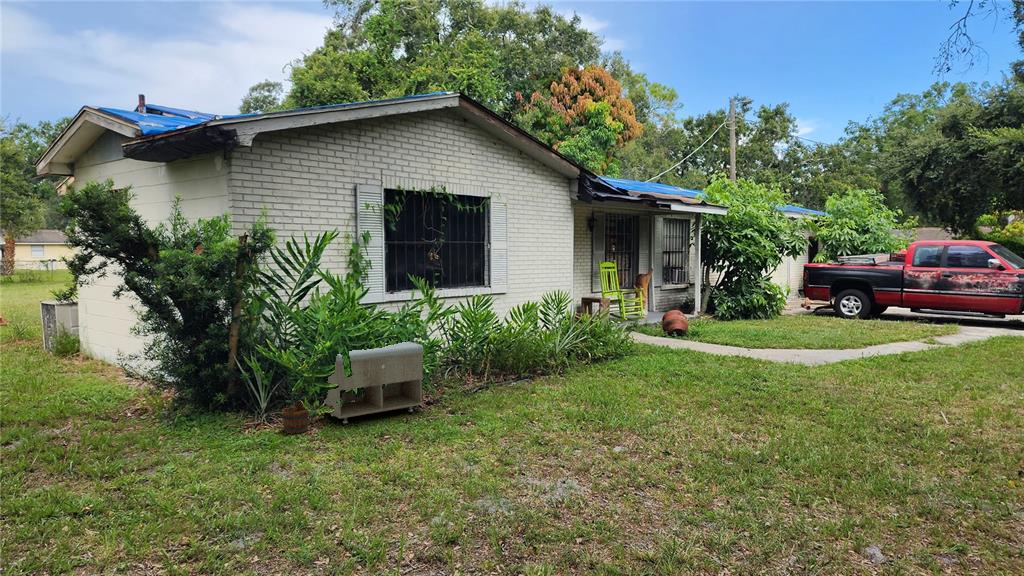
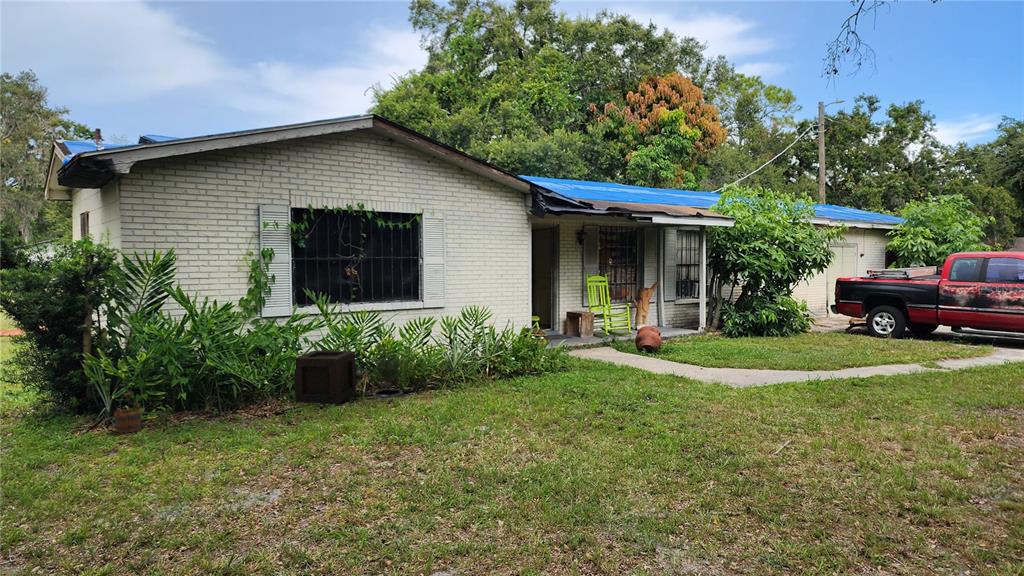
potted tree: none [491,330,523,386] -> present [374,345,402,397]
wooden crate: none [425,340,474,395] -> present [294,350,356,404]
storage bench: present [324,341,423,423] -> none [167,350,262,426]

